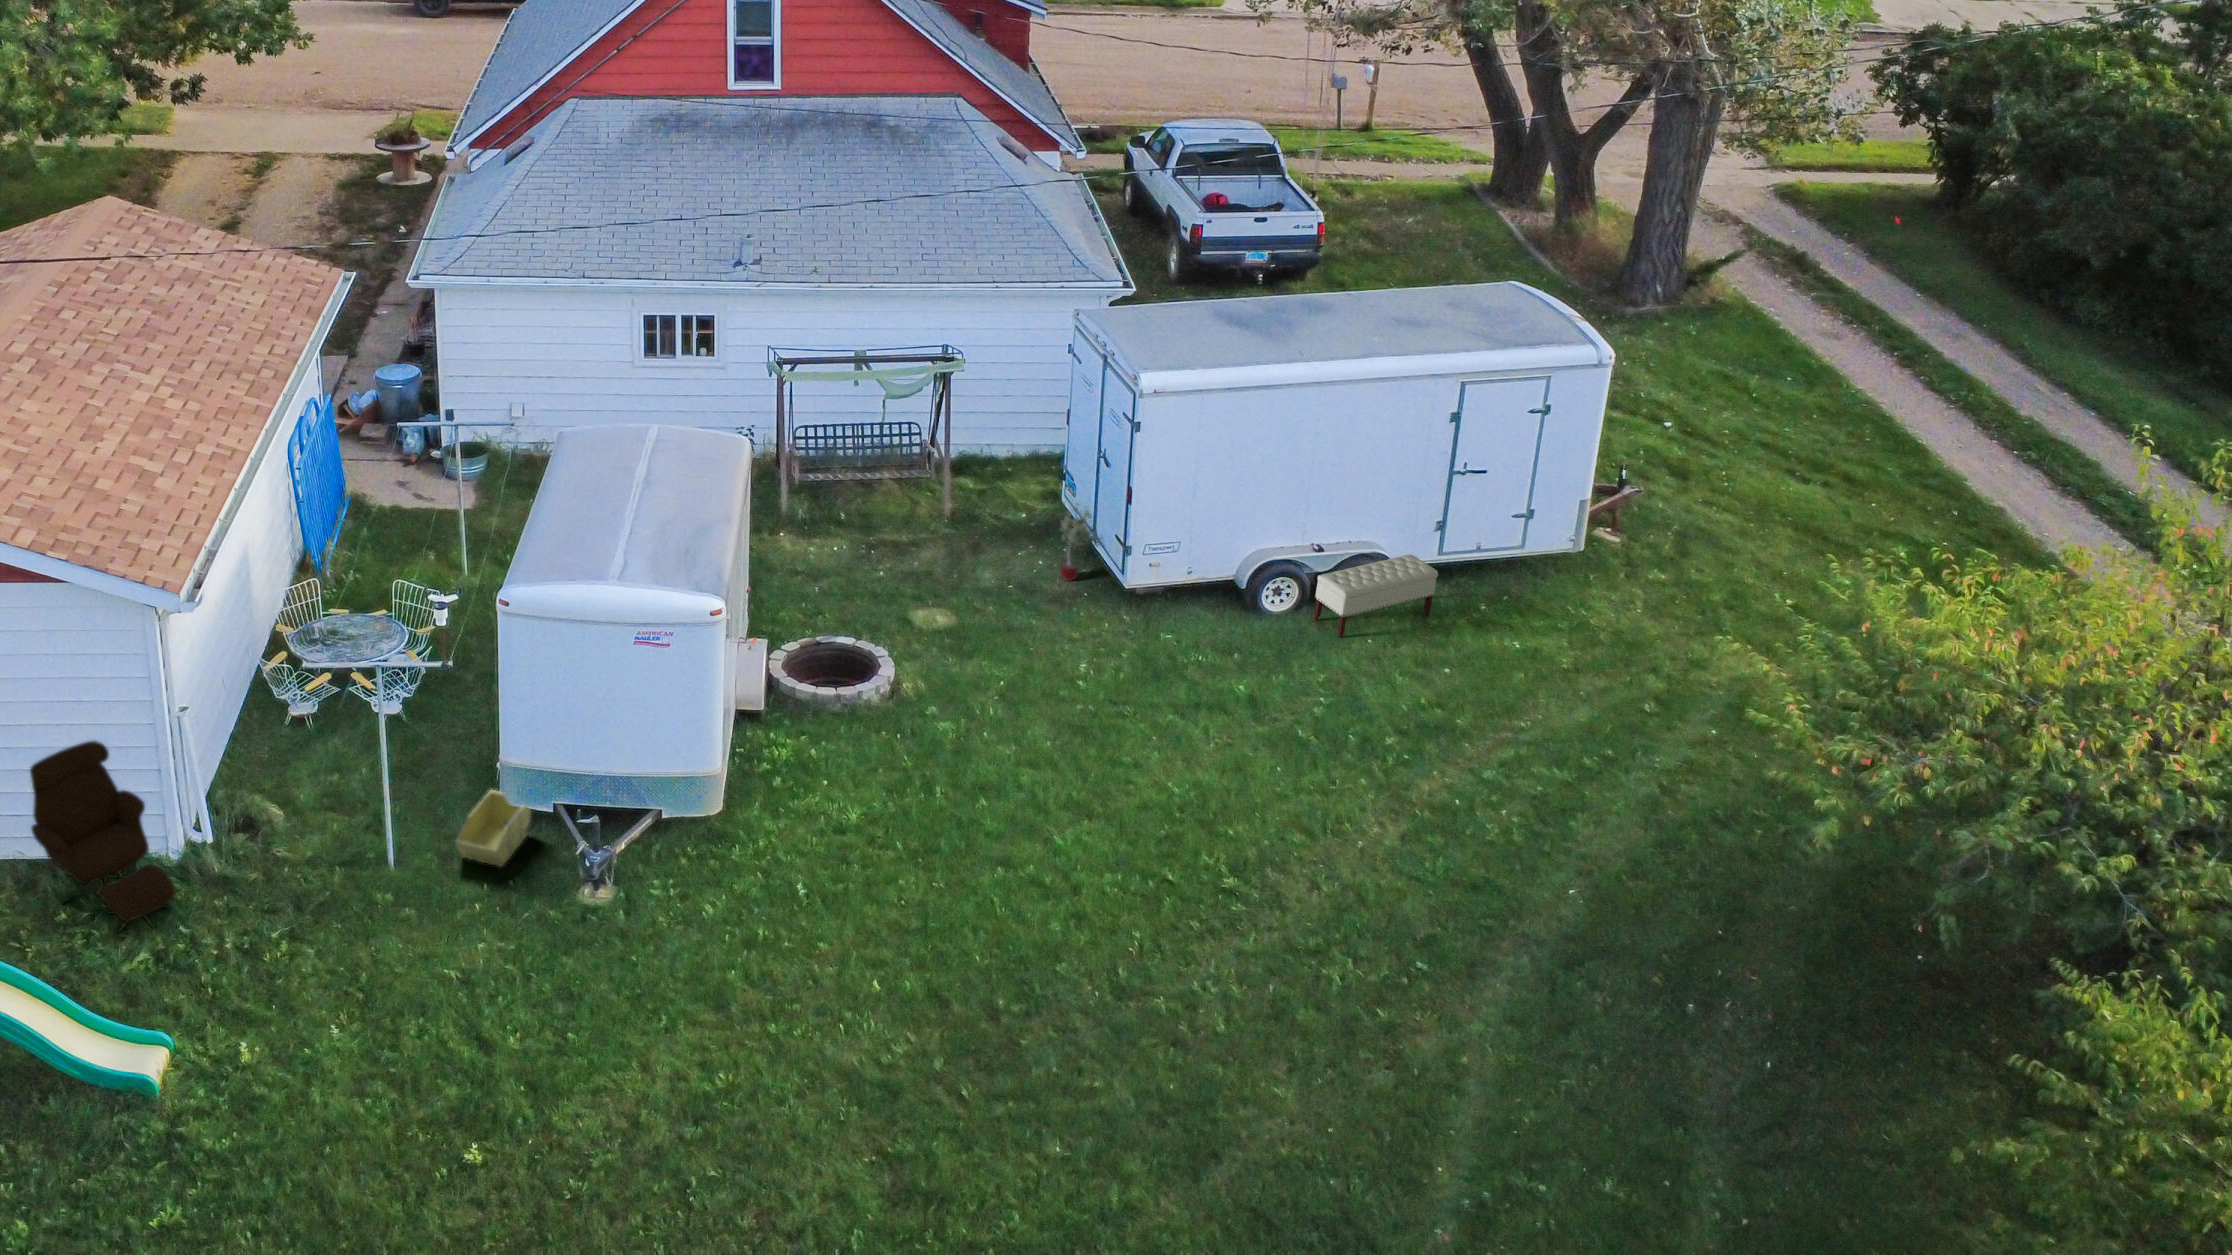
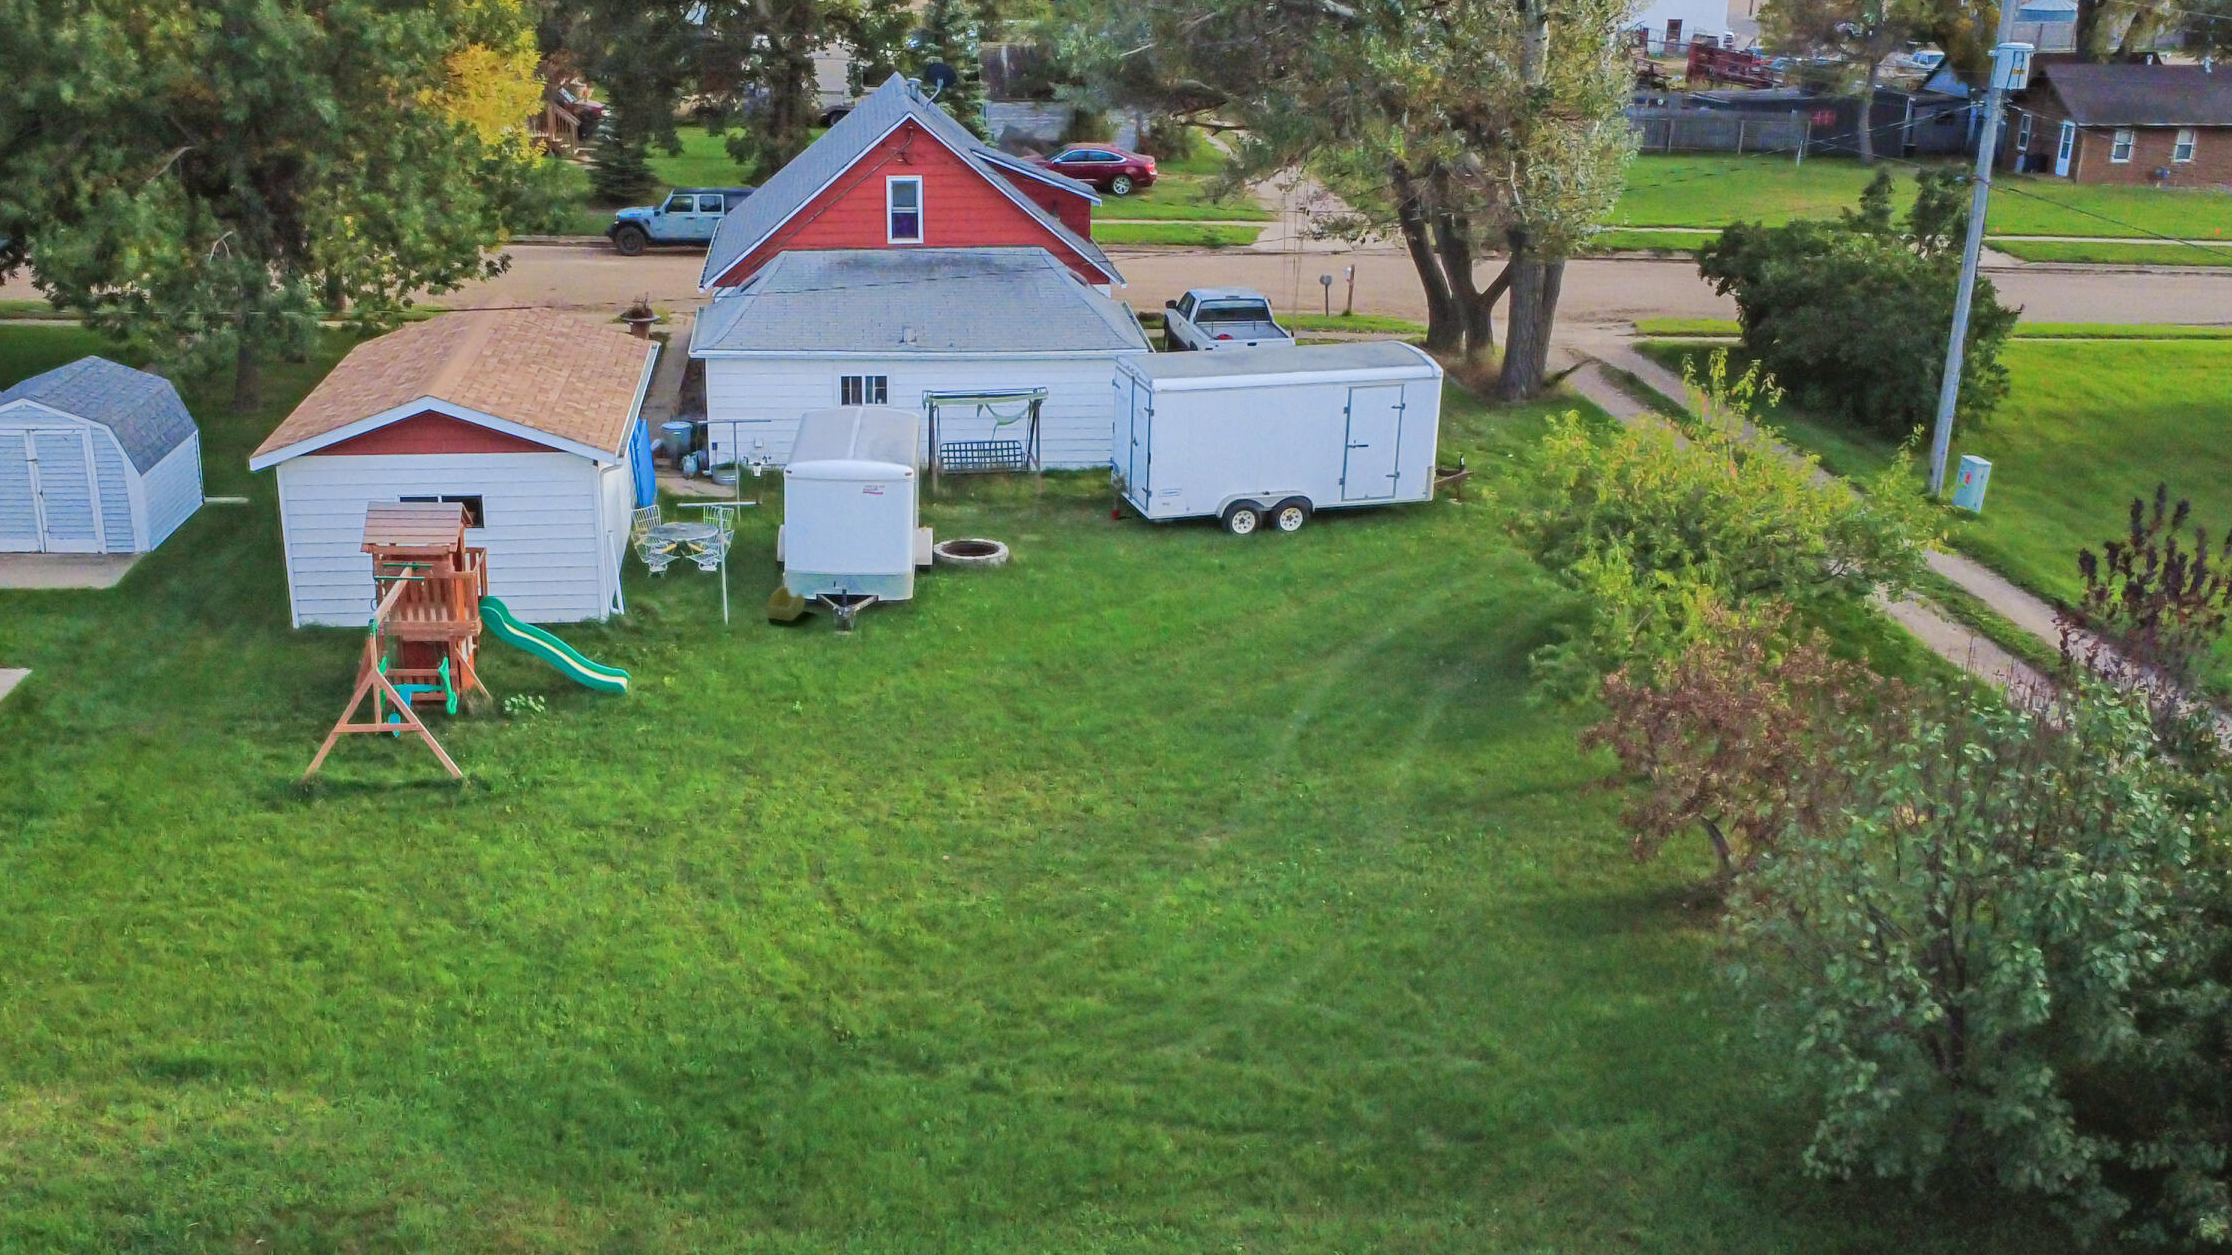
bench: present [1314,554,1438,638] -> none [1264,495,1338,539]
lounge chair: present [30,740,176,932] -> none [531,547,614,644]

